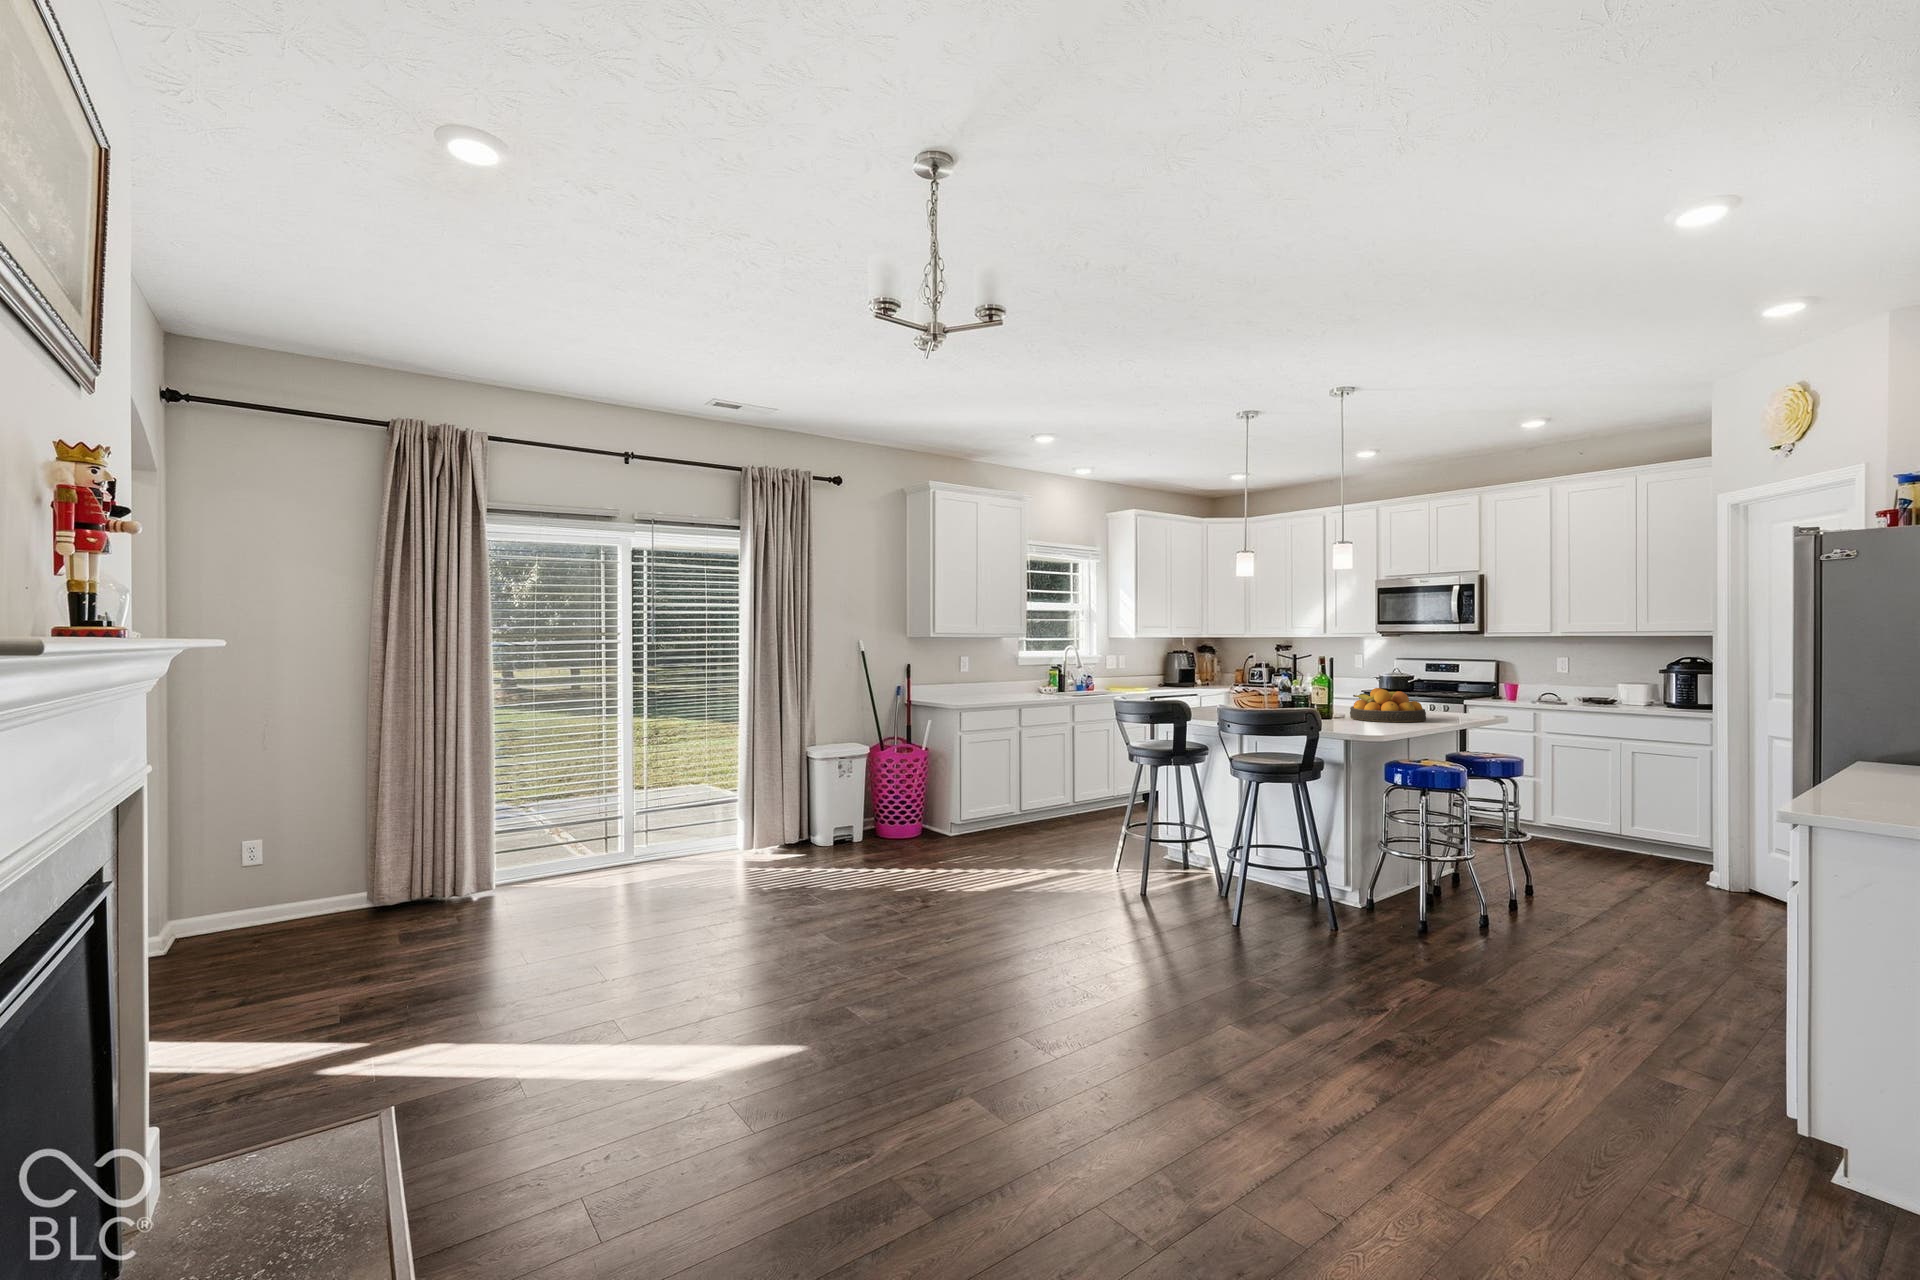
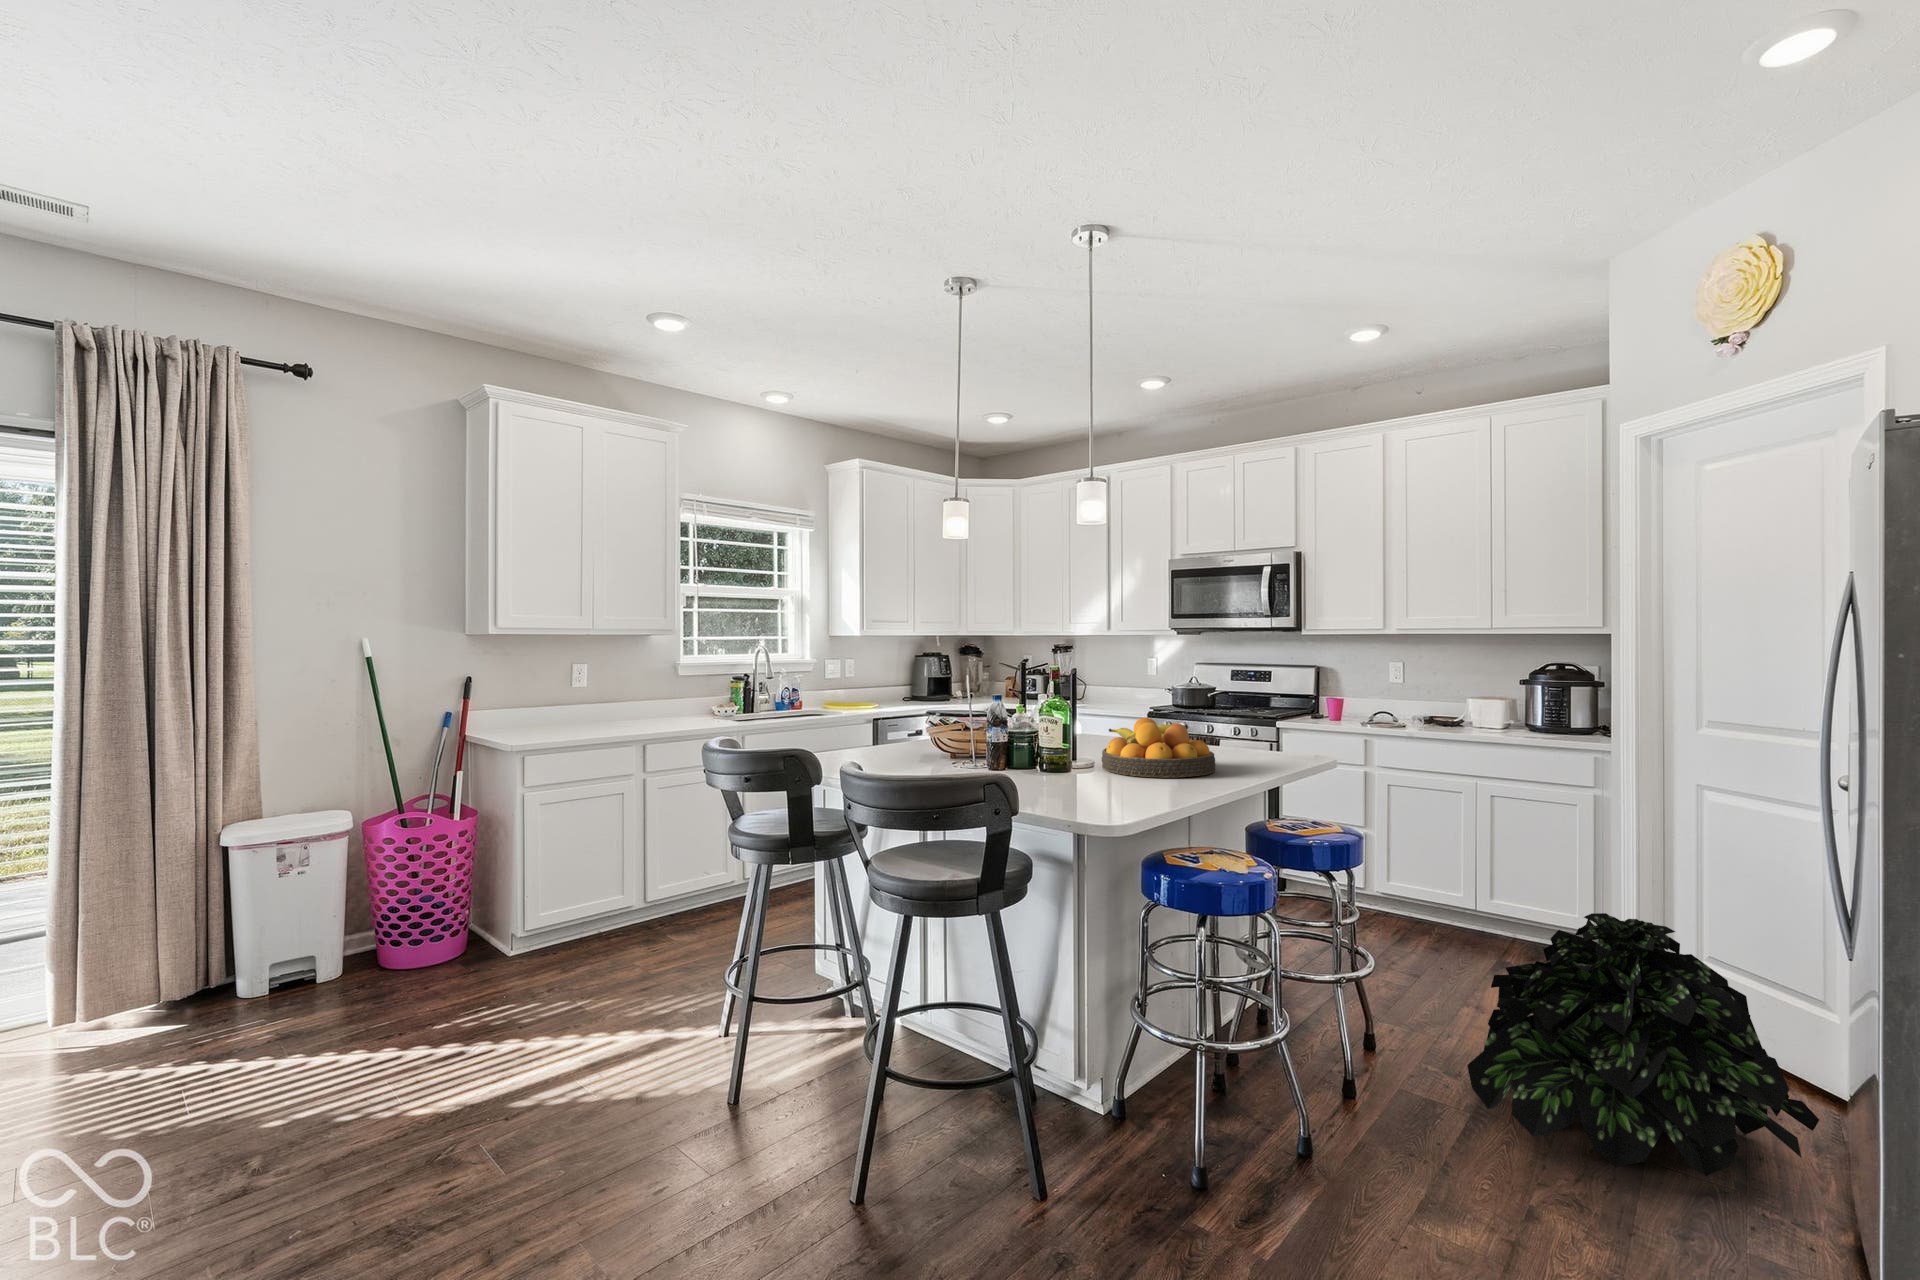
potted plant: none [1592,802,1812,939] -> present [1467,913,1819,1177]

